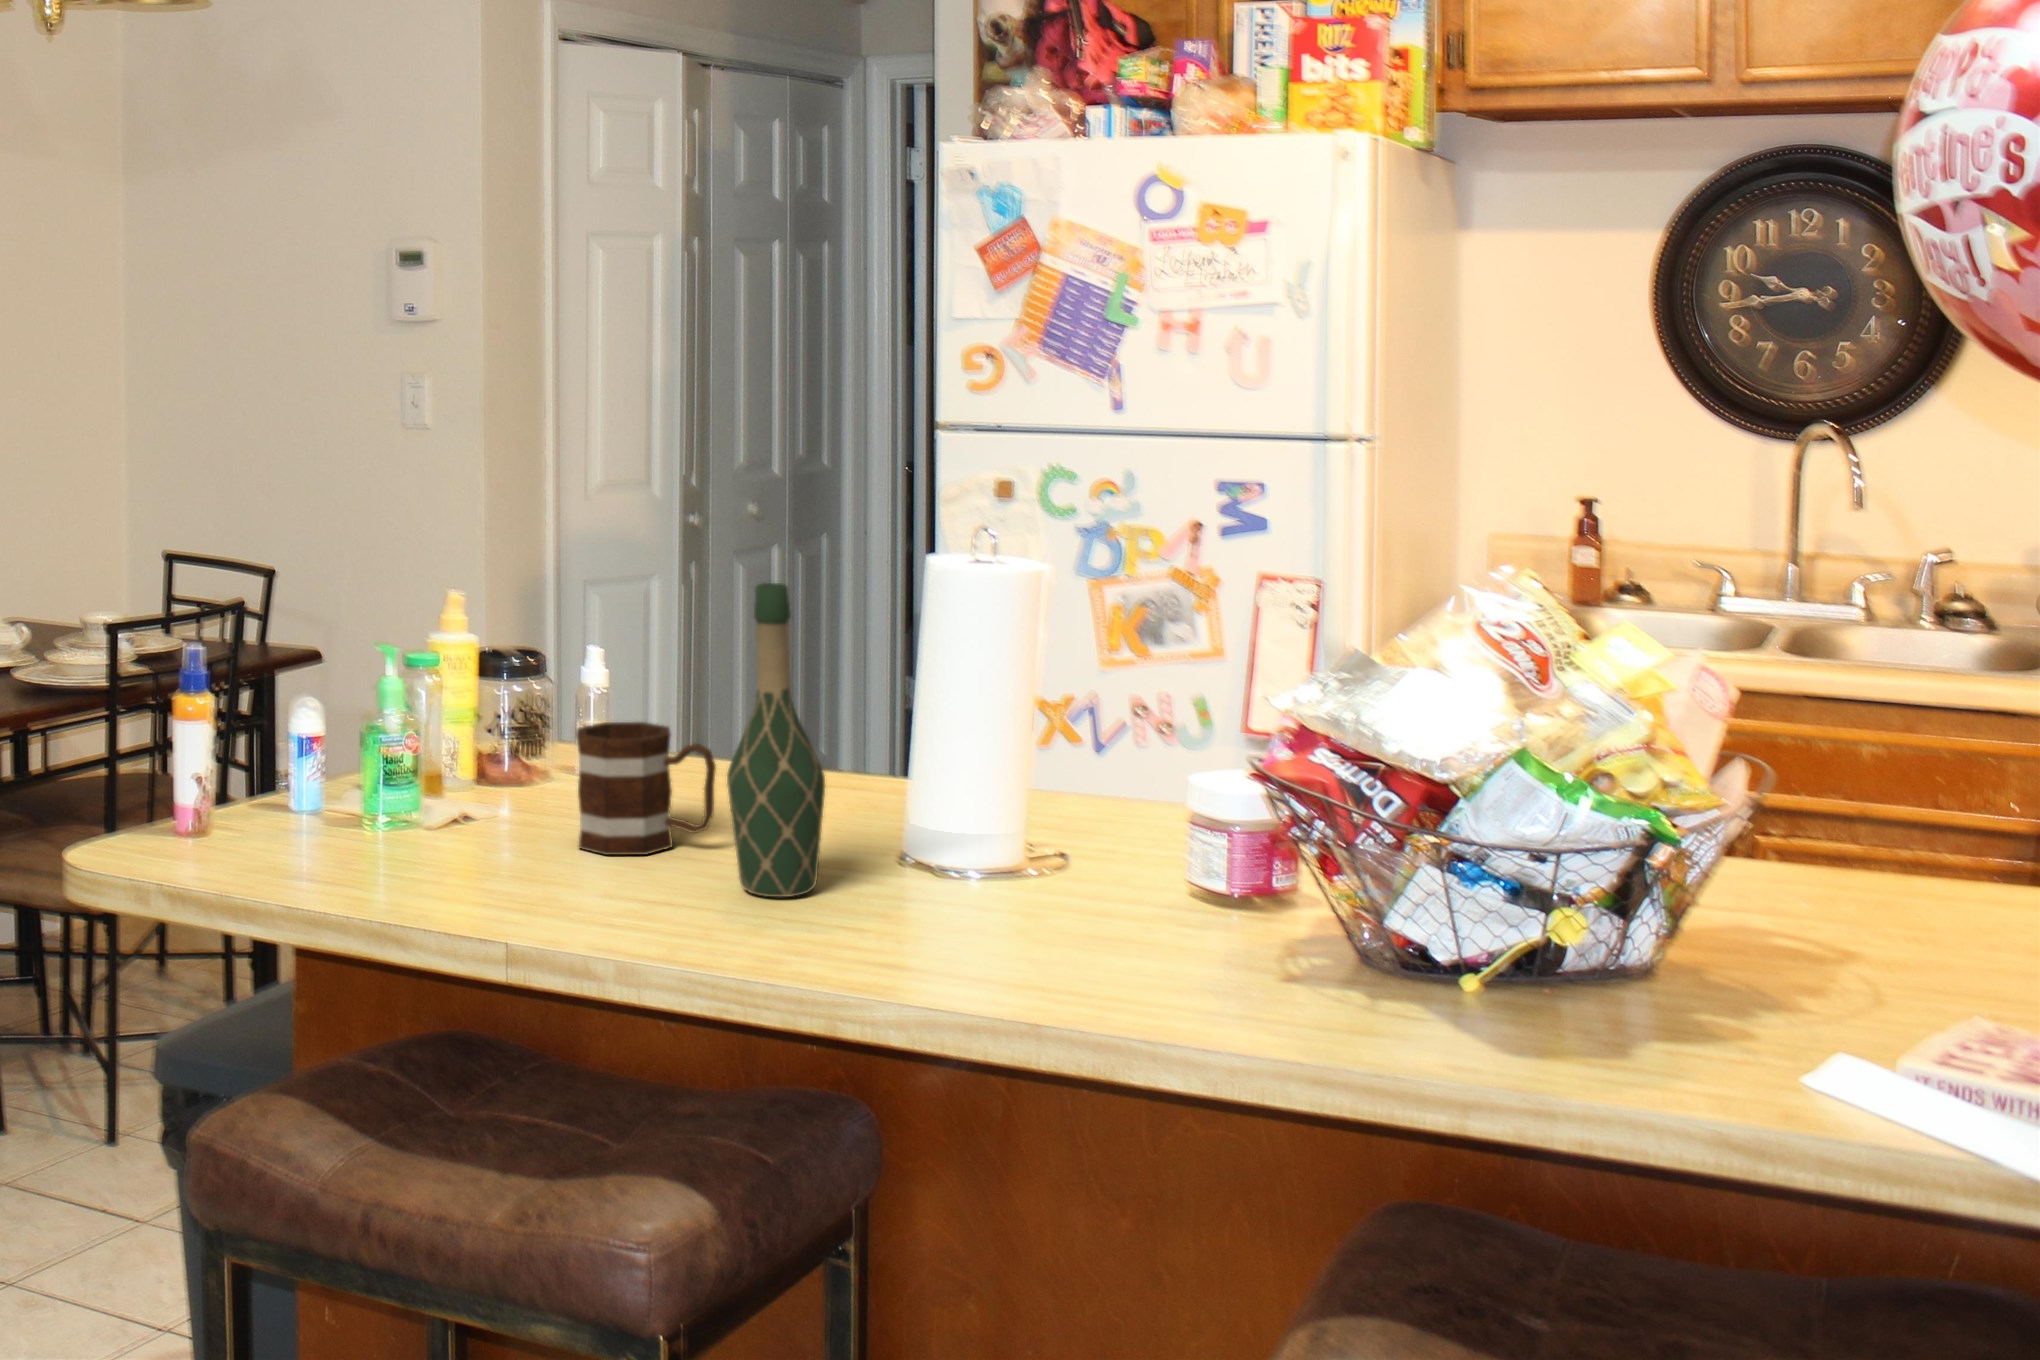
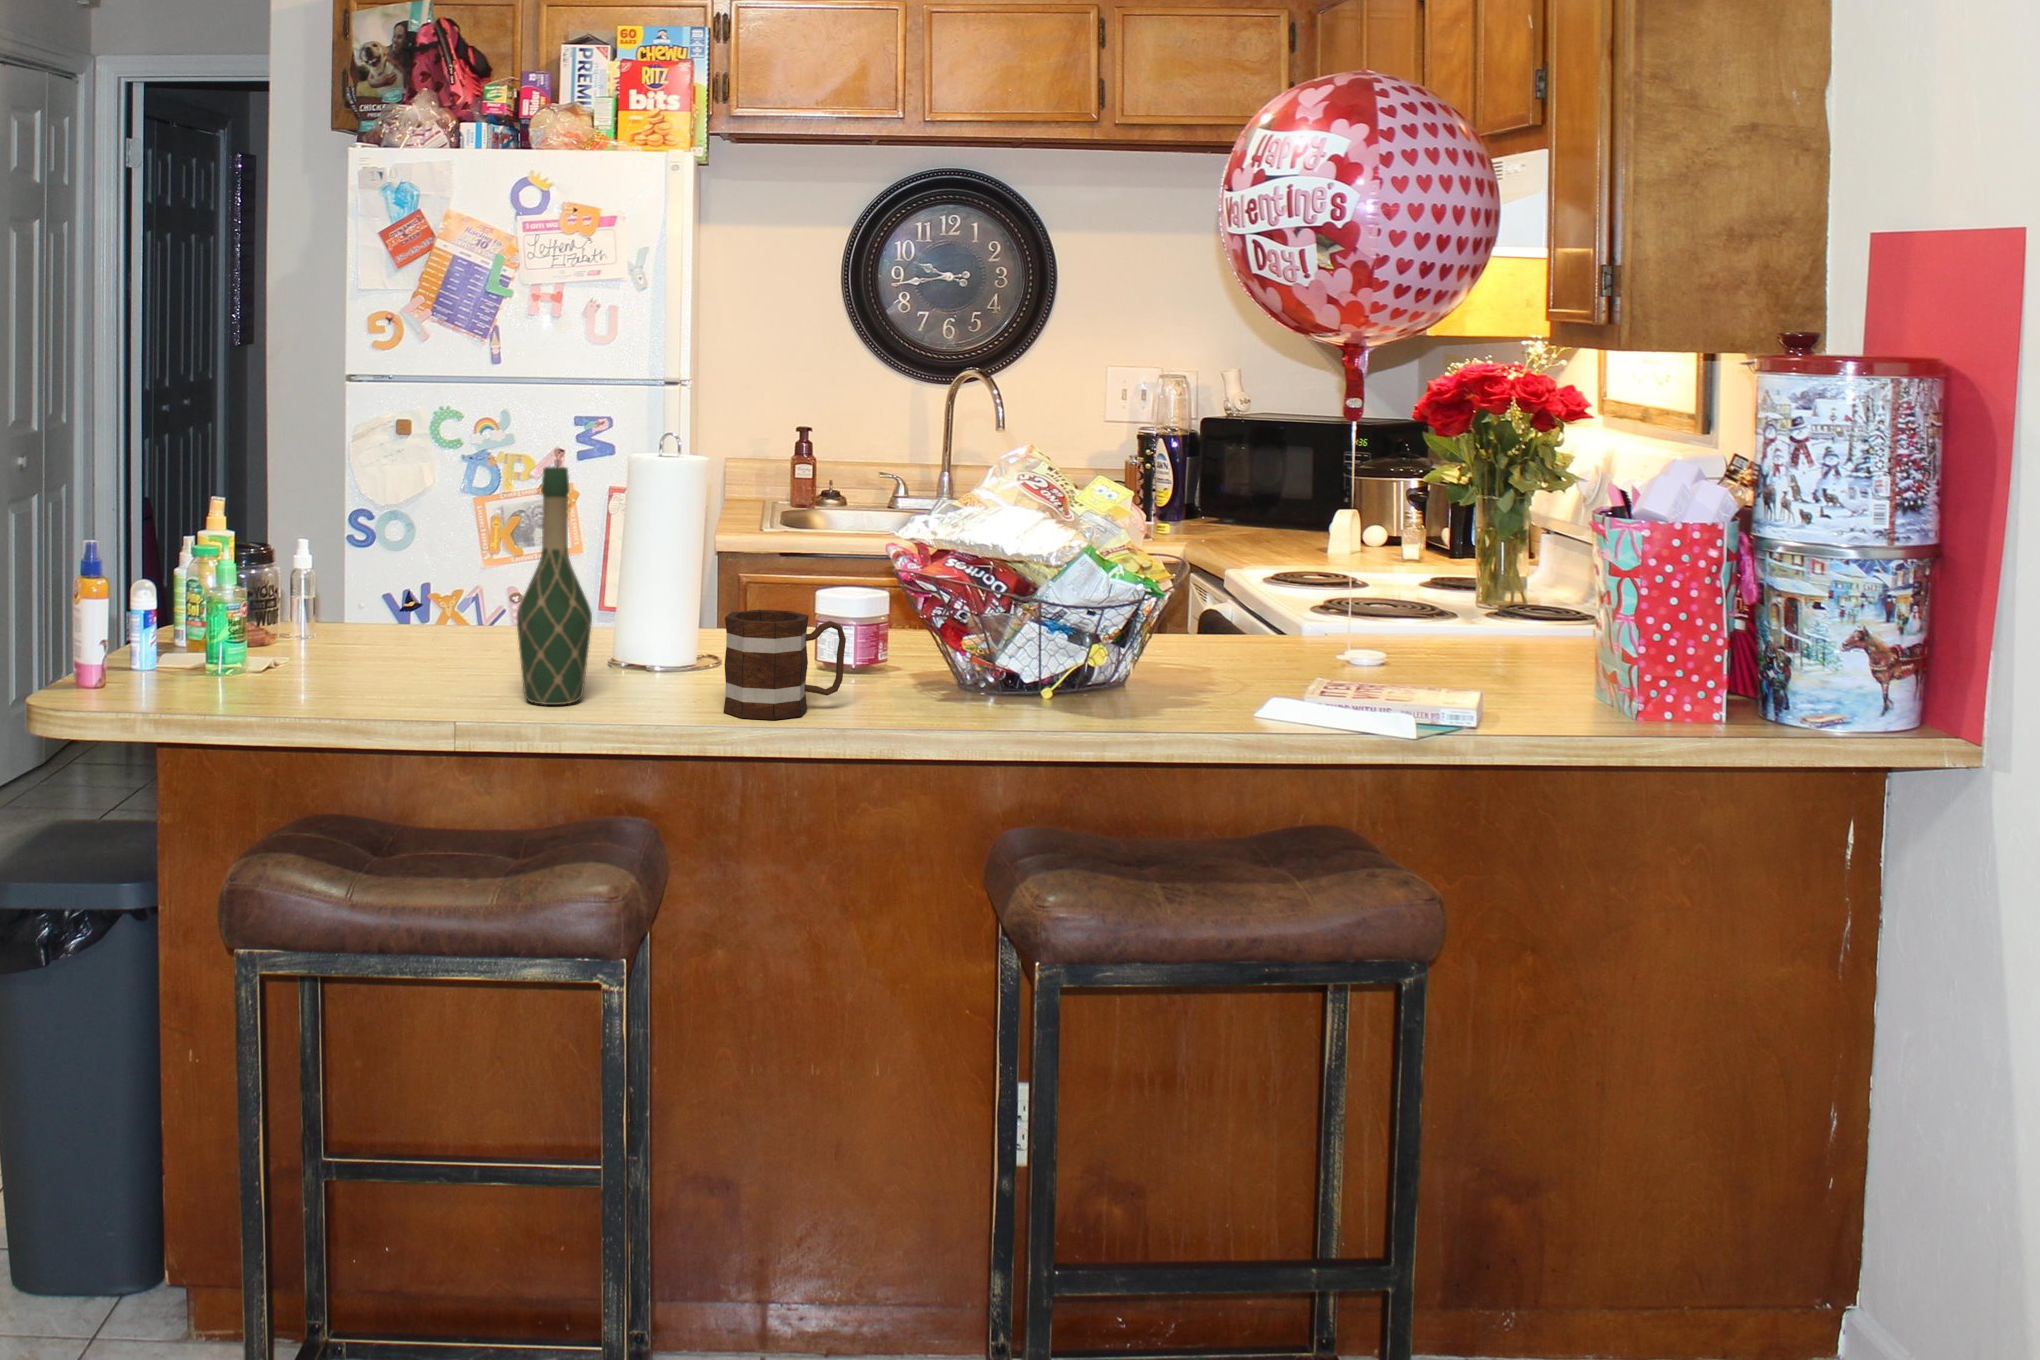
mug: present [576,722,716,855] -> present [724,610,846,720]

